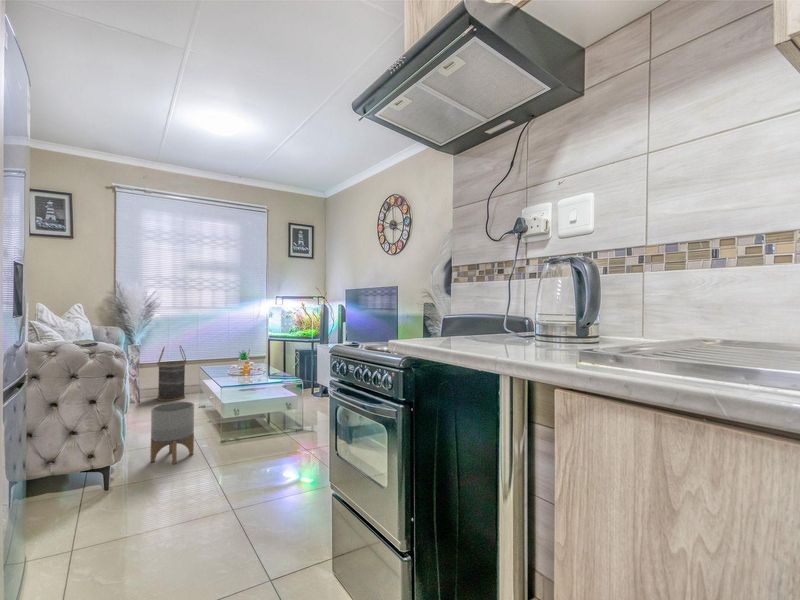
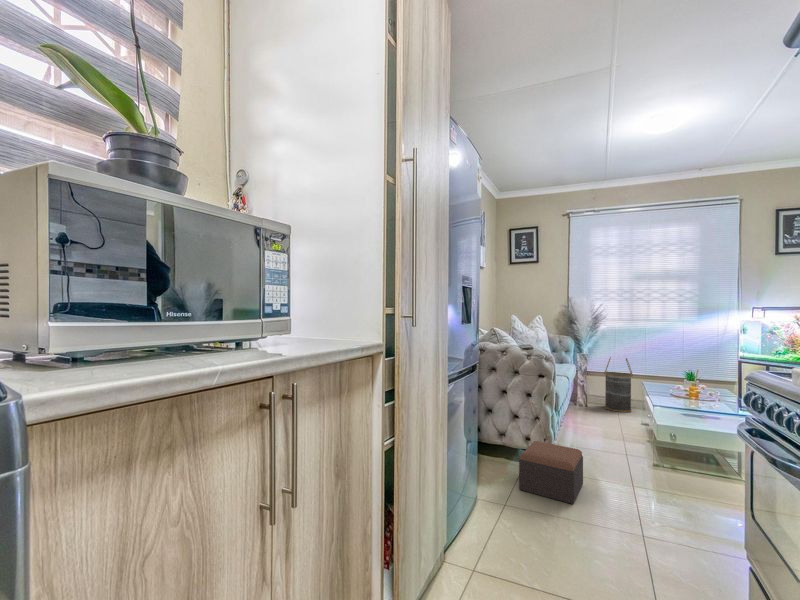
planter: present [150,402,194,464] -> none [580,411,622,473]
footstool: none [85,447,161,519] -> present [519,441,583,504]

